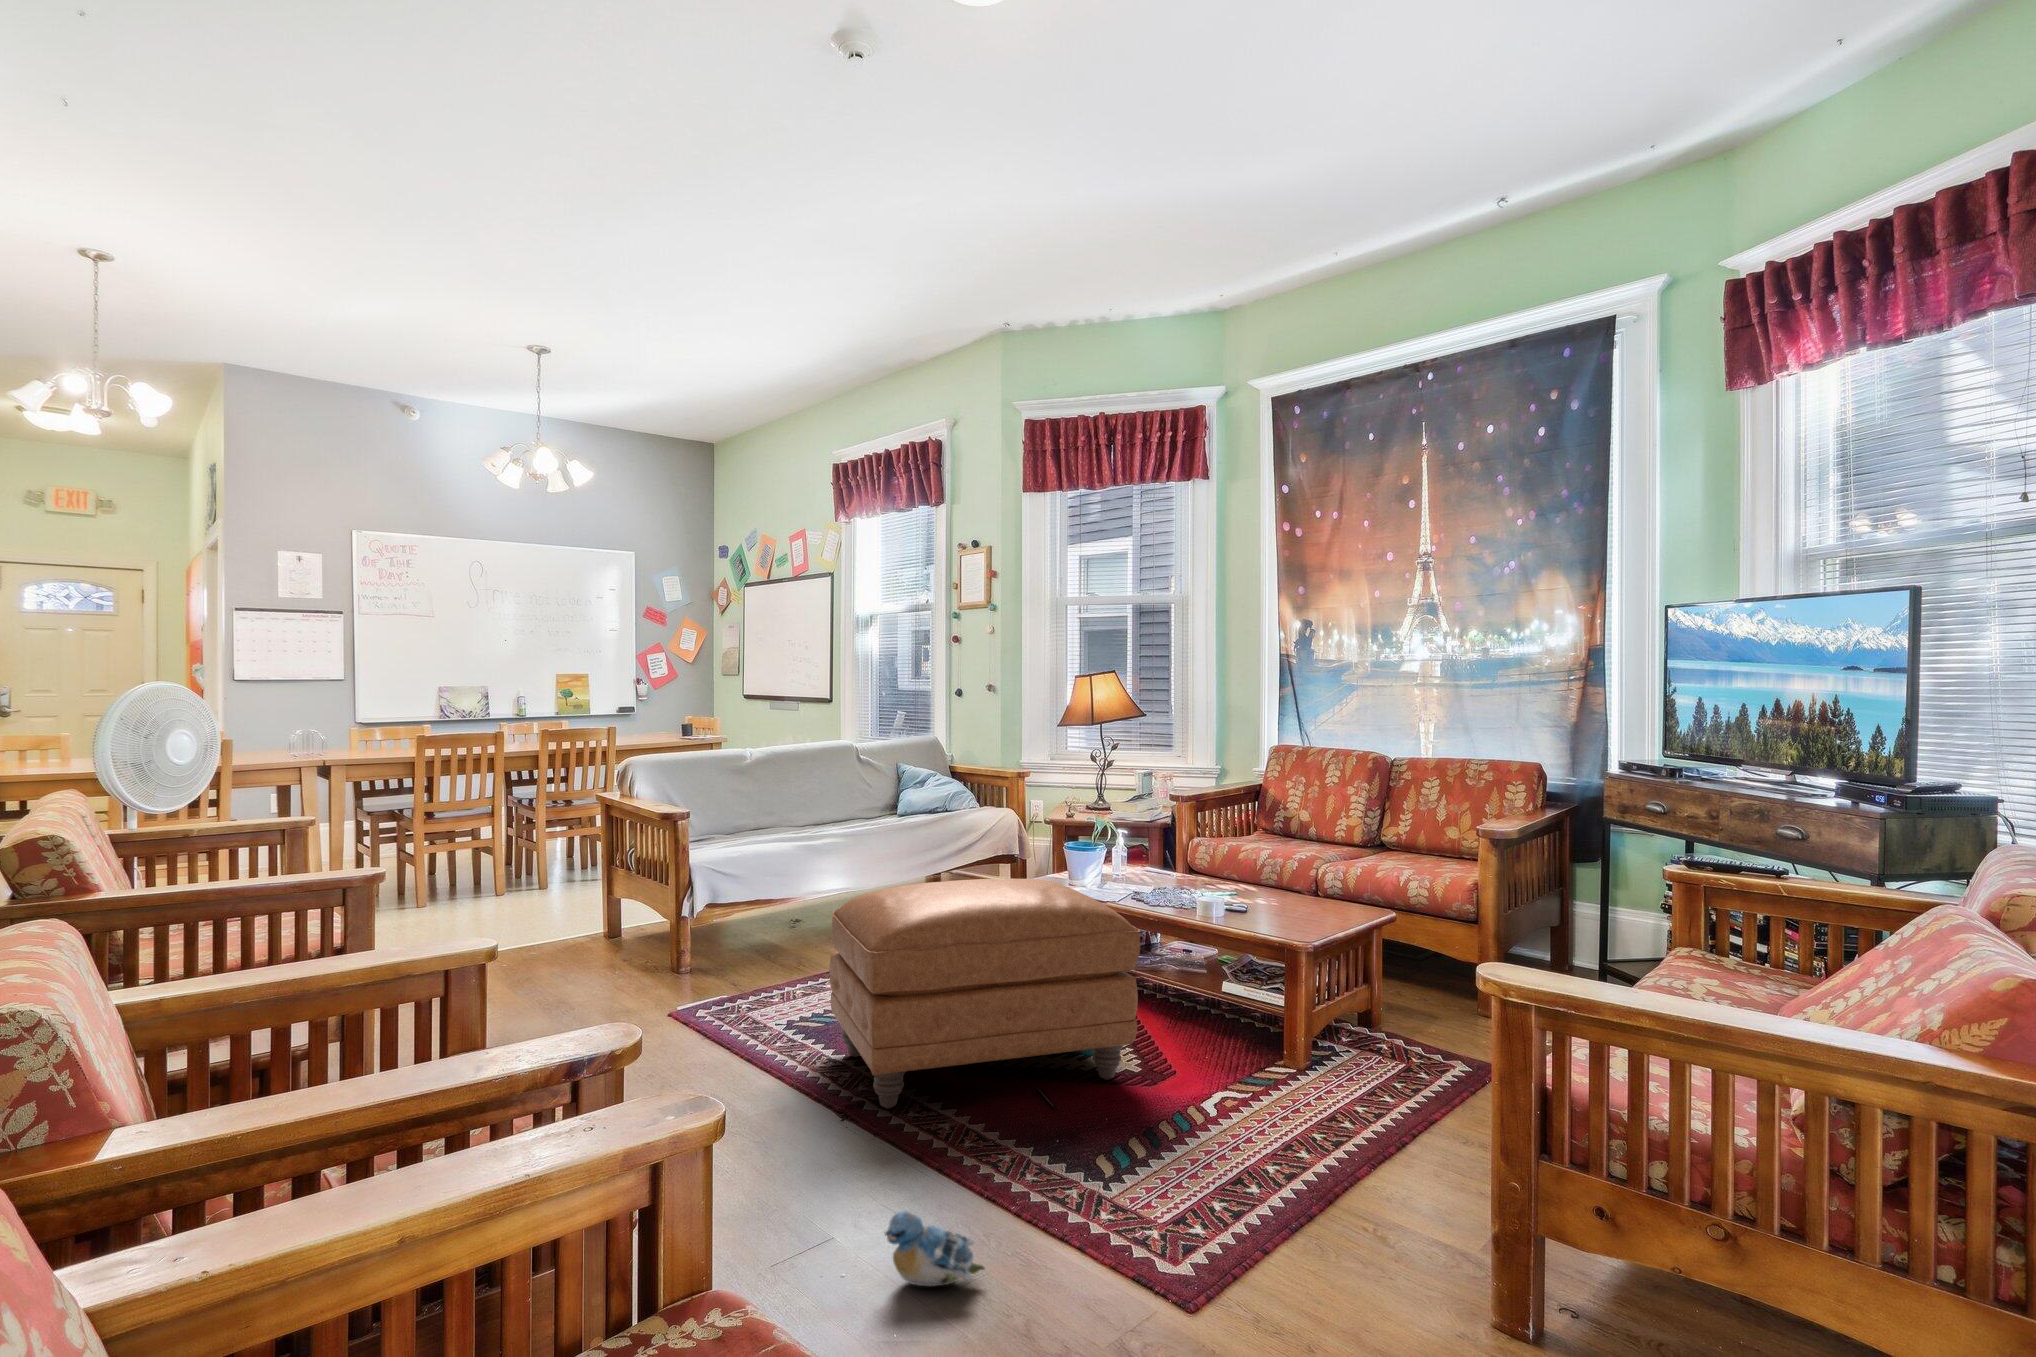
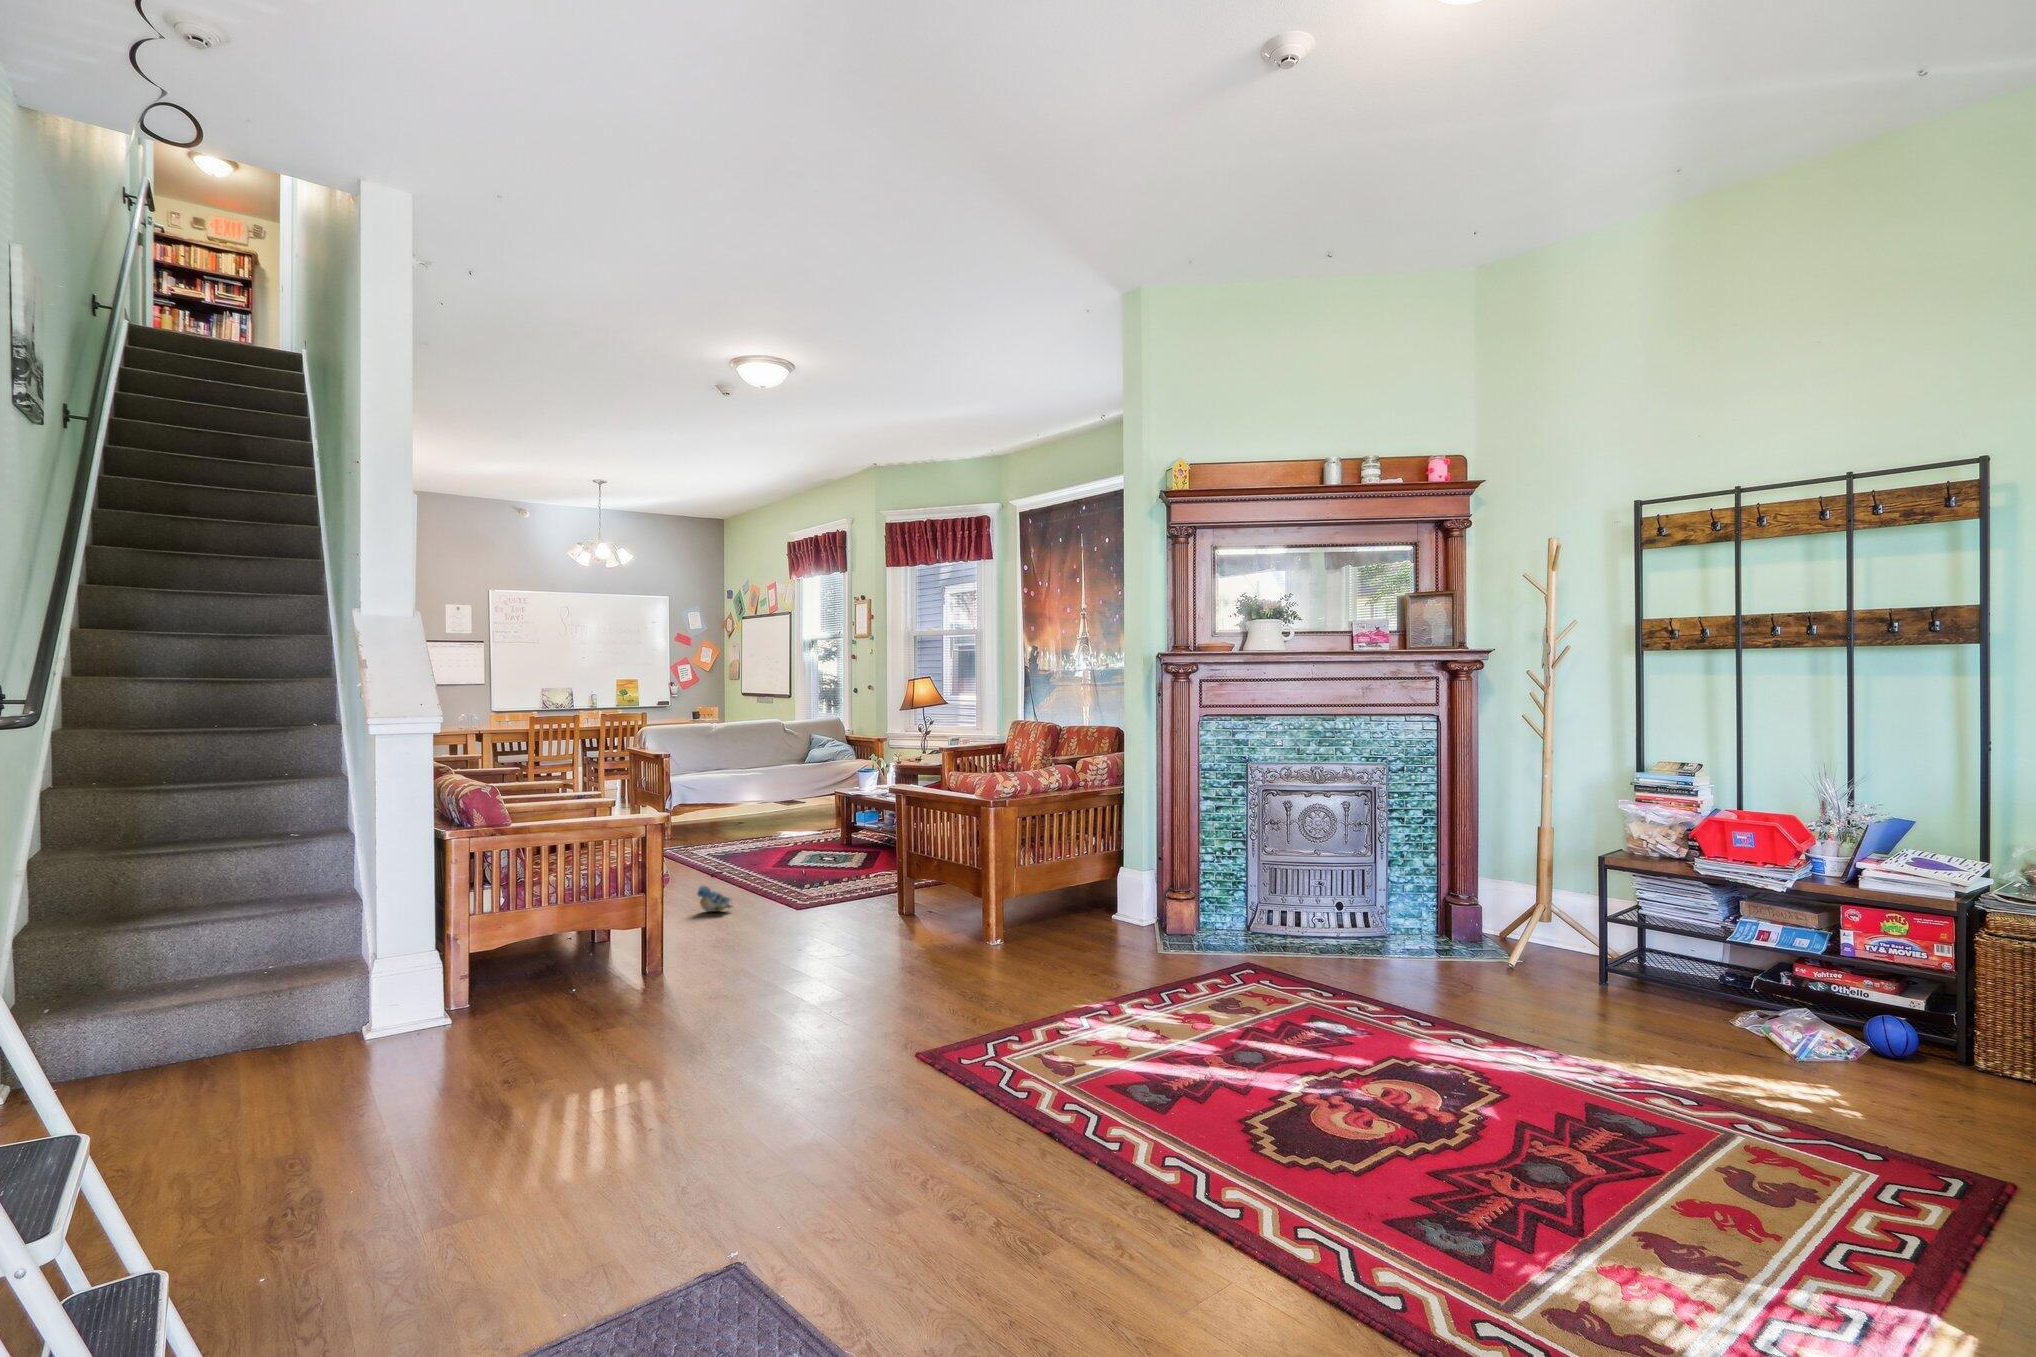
ottoman: present [829,878,1140,1109] -> none [721,783,855,879]

